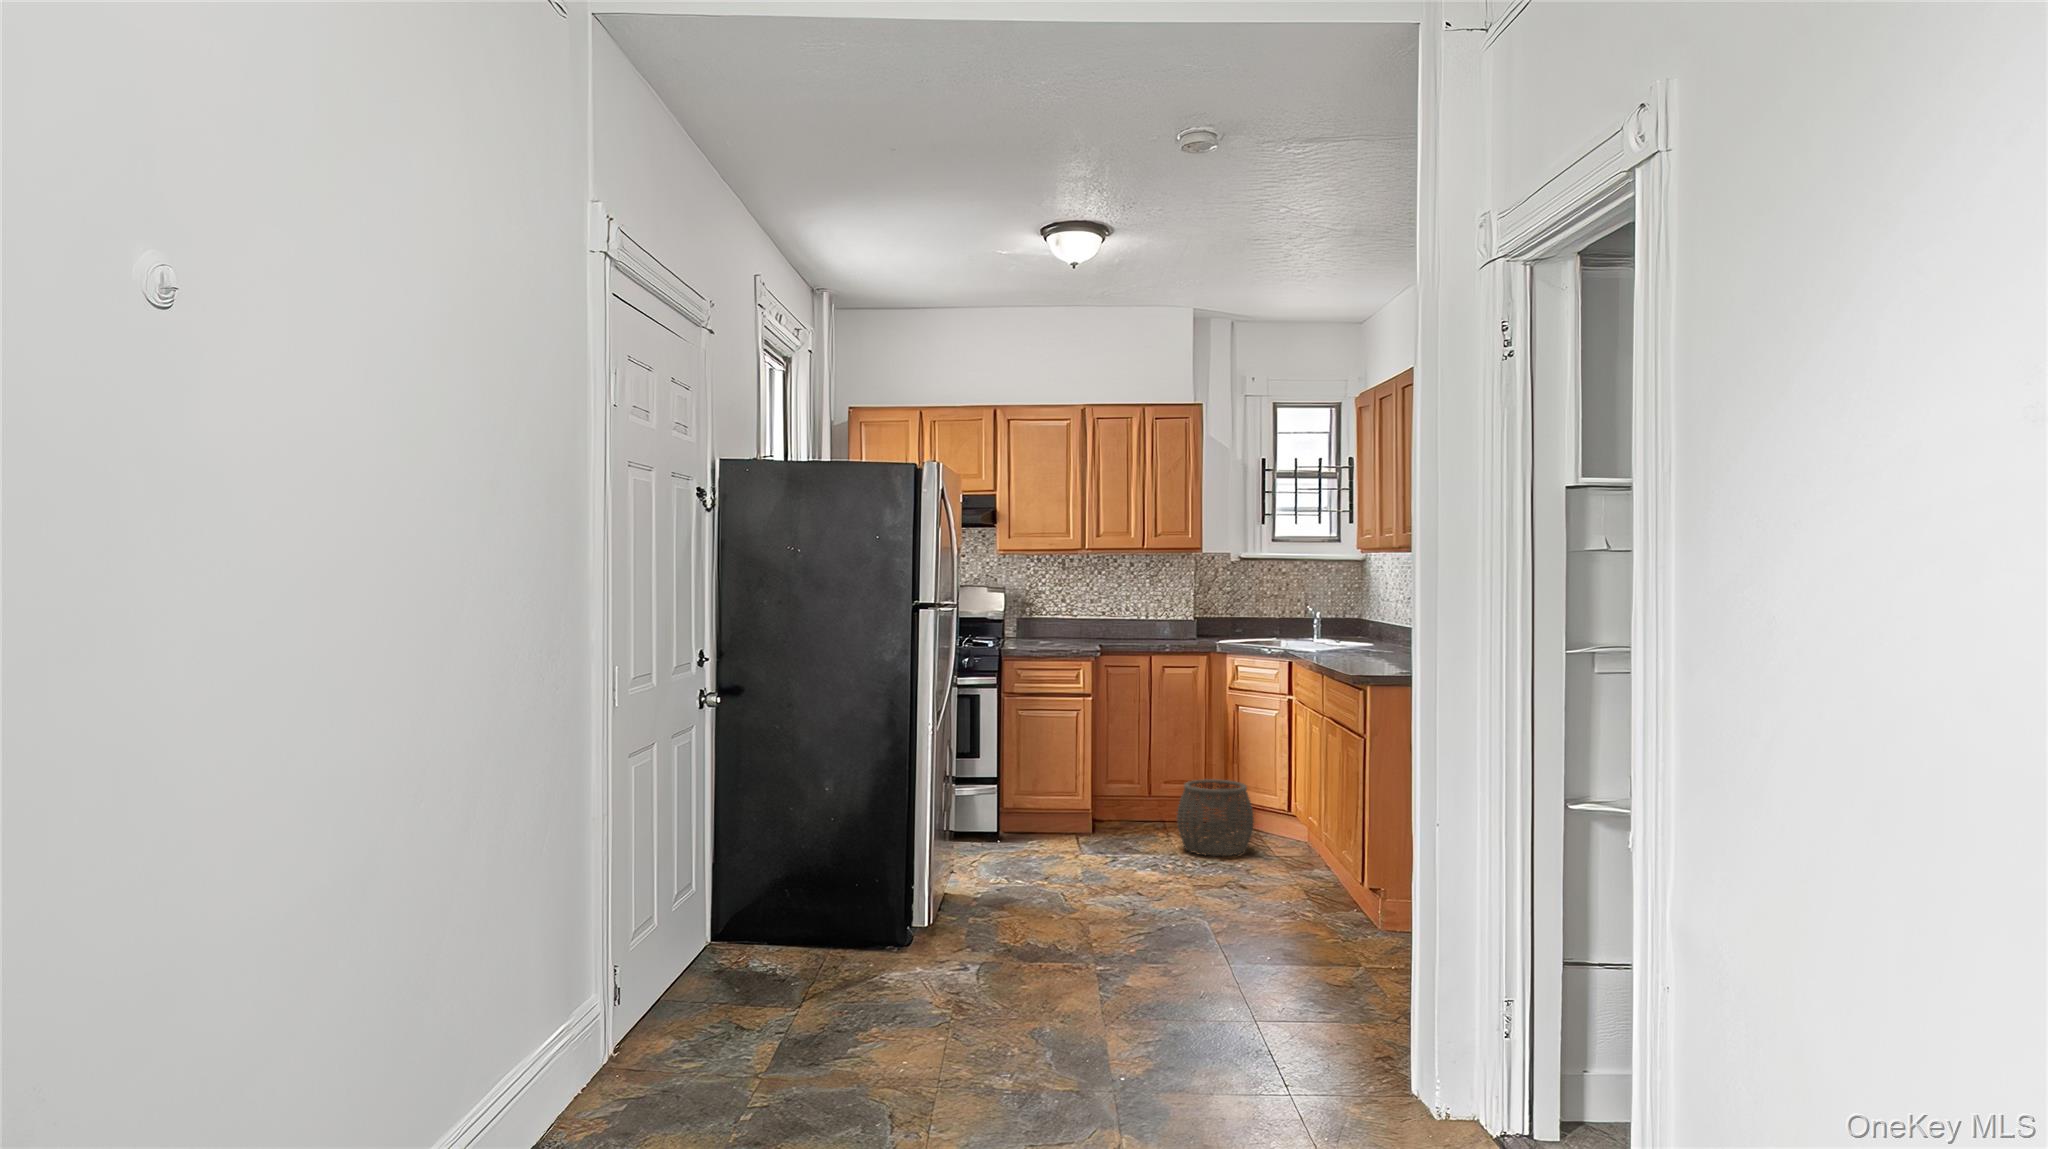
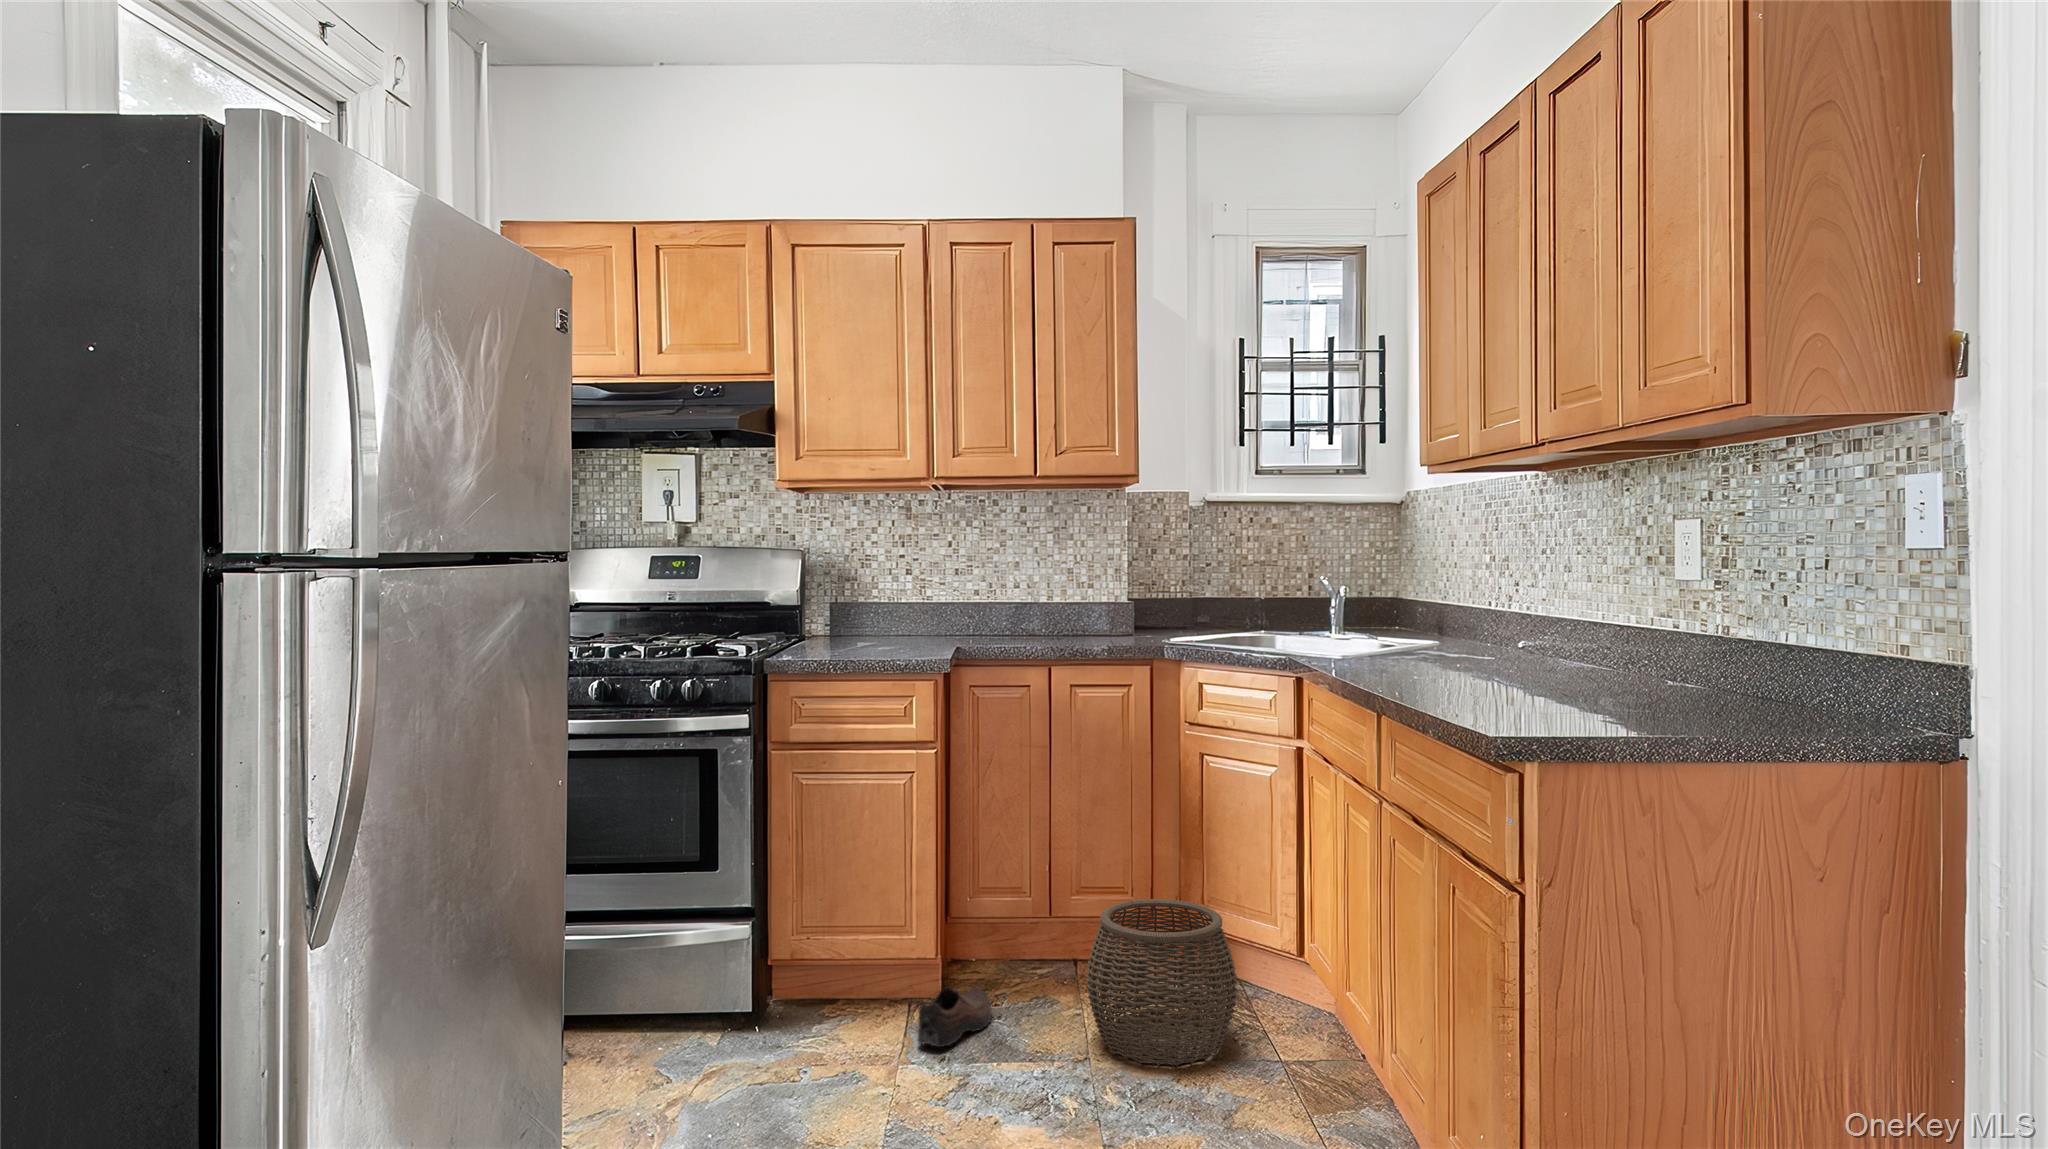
shoe: none [1089,823,1124,849] -> present [918,988,992,1047]

